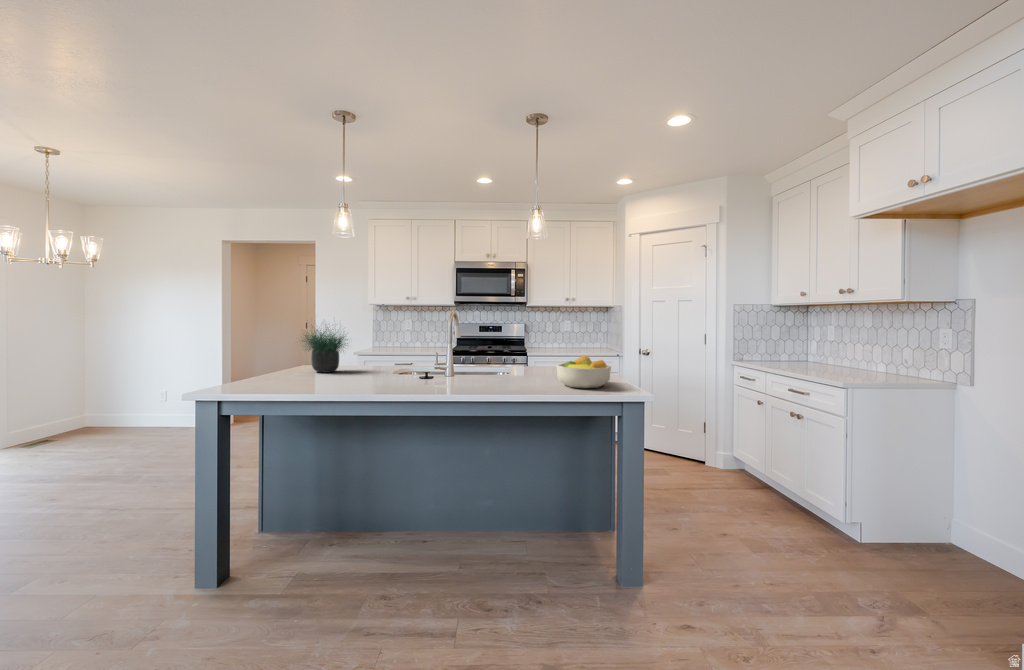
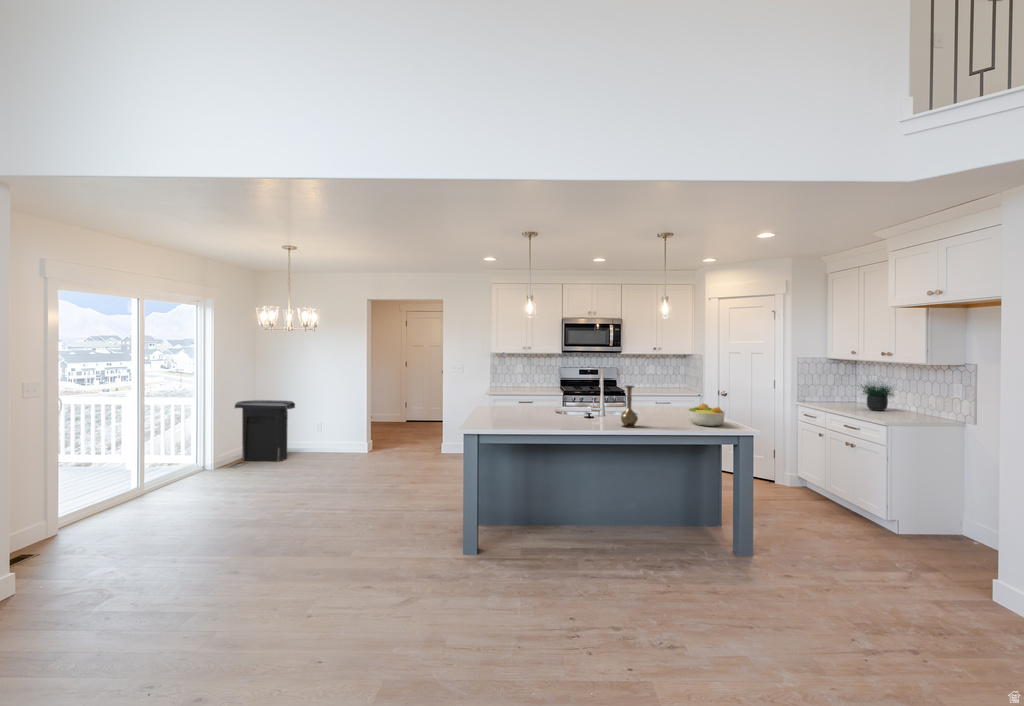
vase: none [447,326,473,391] -> present [621,386,638,427]
potted plant: present [302,327,348,372] -> present [861,384,894,411]
trash can: none [29,365,113,443] -> present [235,400,295,462]

